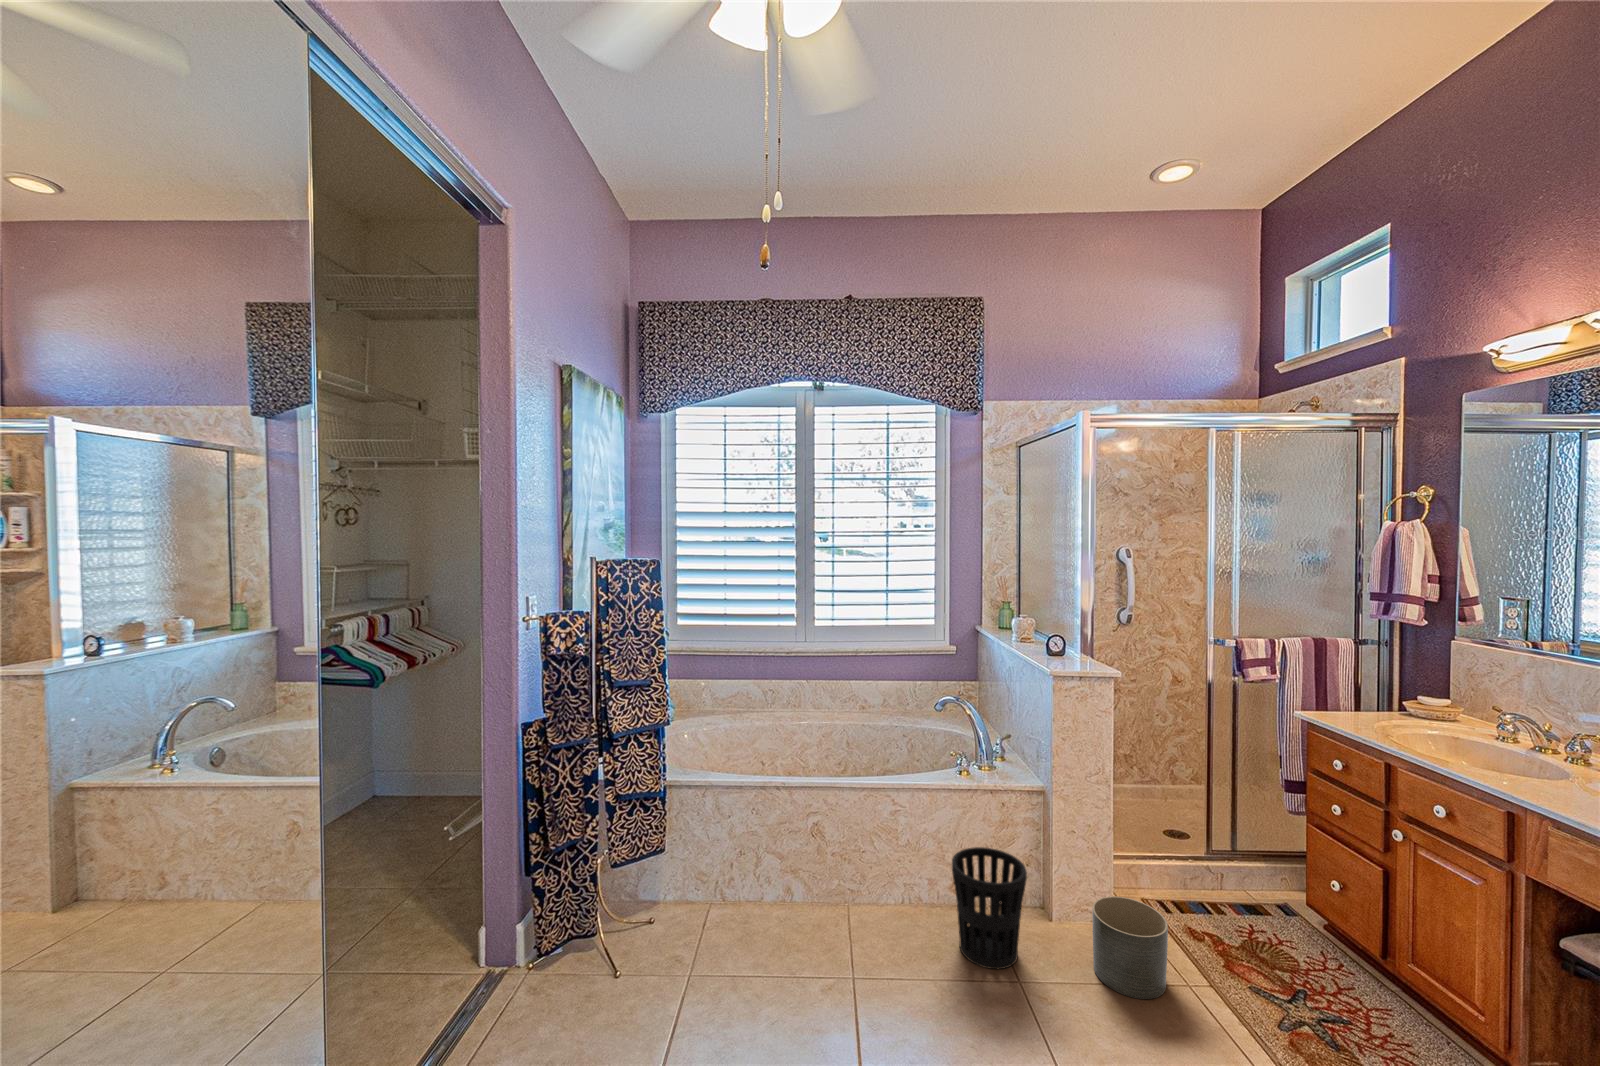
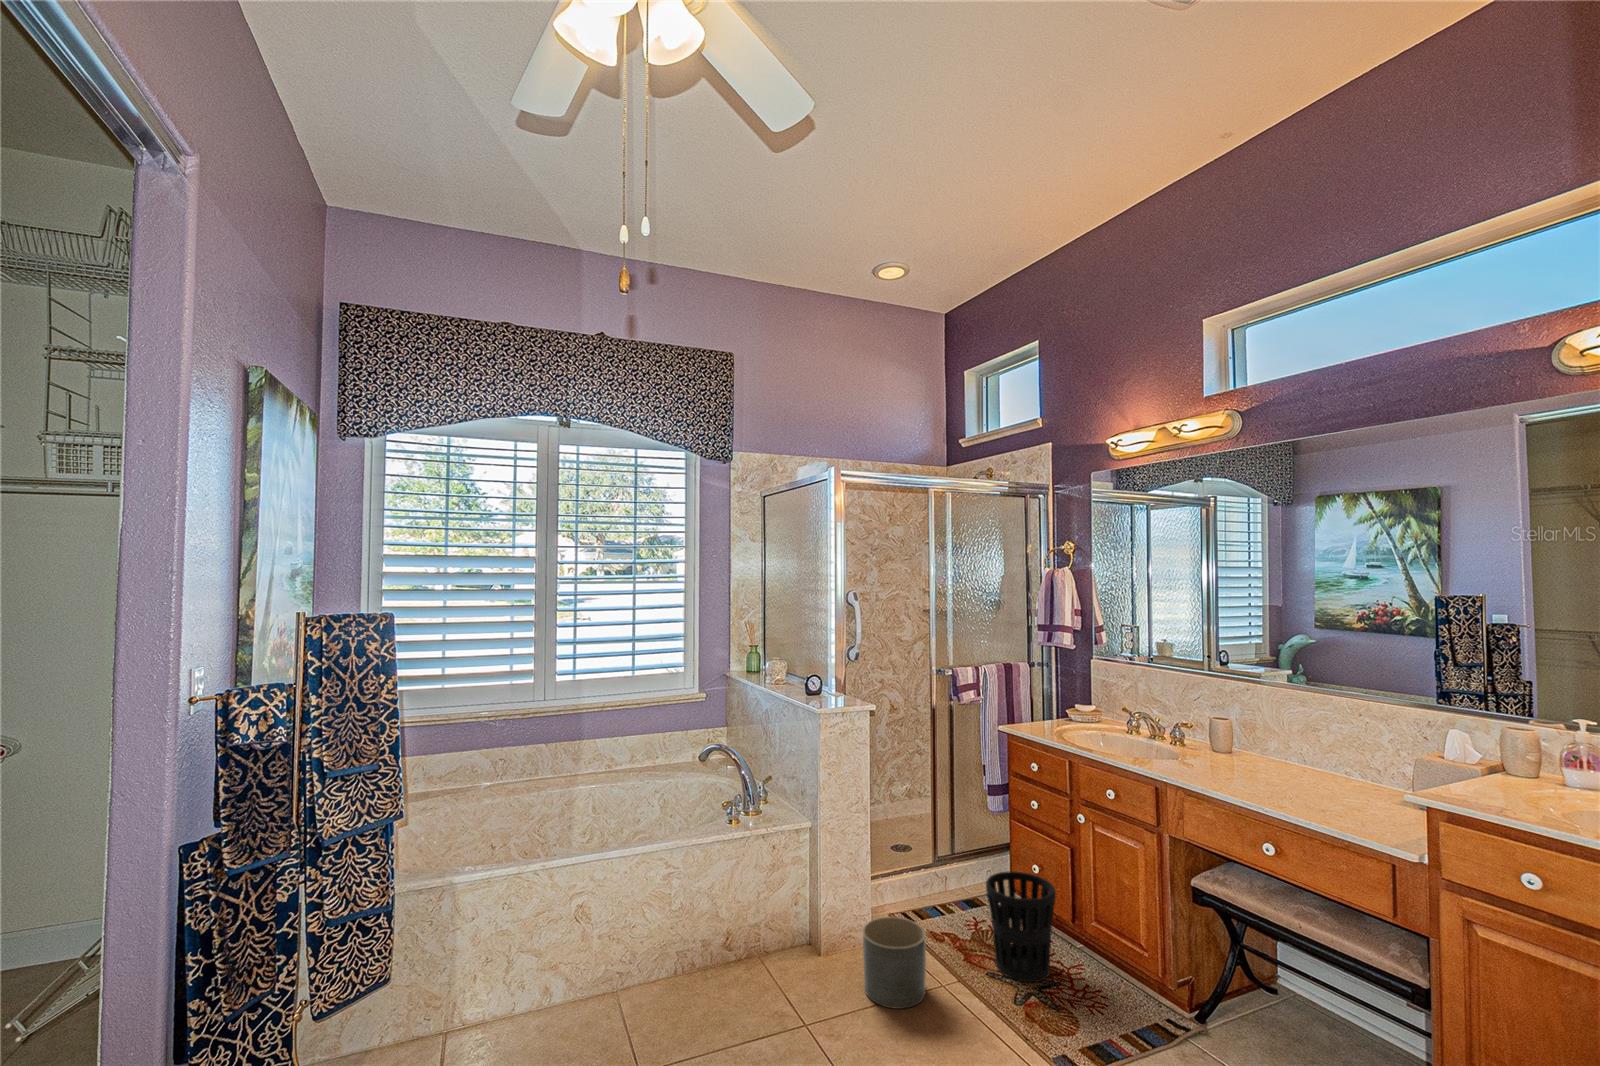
wastebasket: present [952,847,1027,969] -> present [986,872,1056,982]

